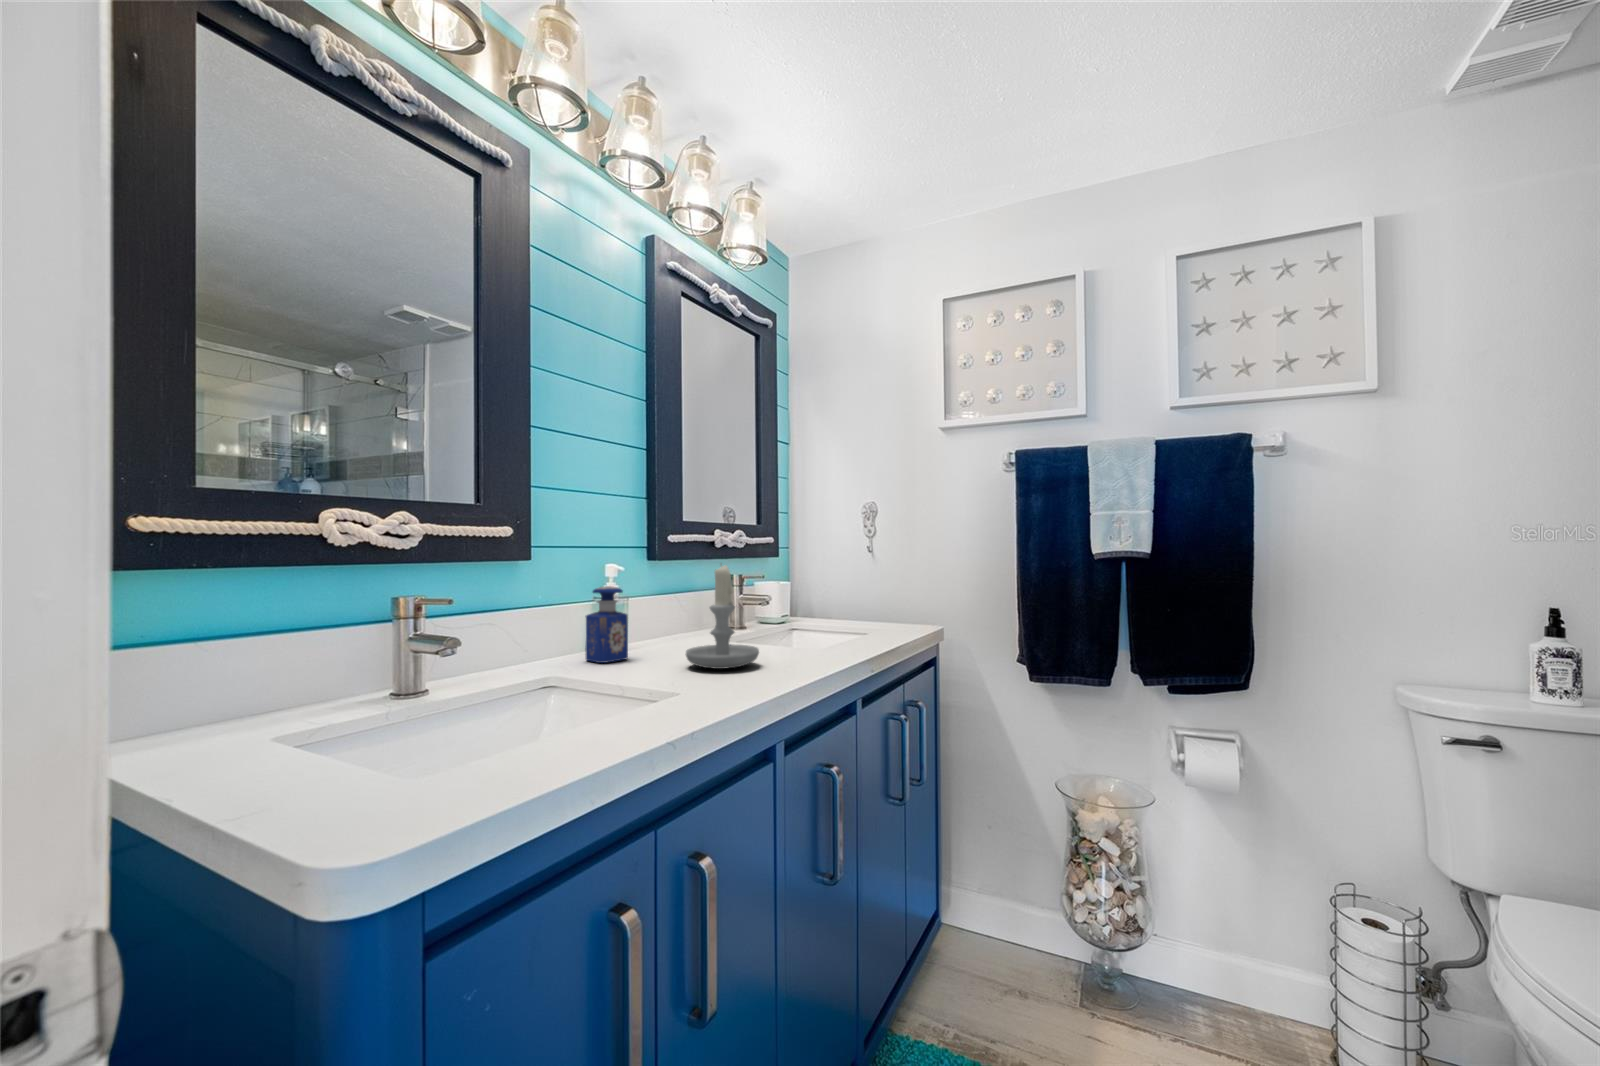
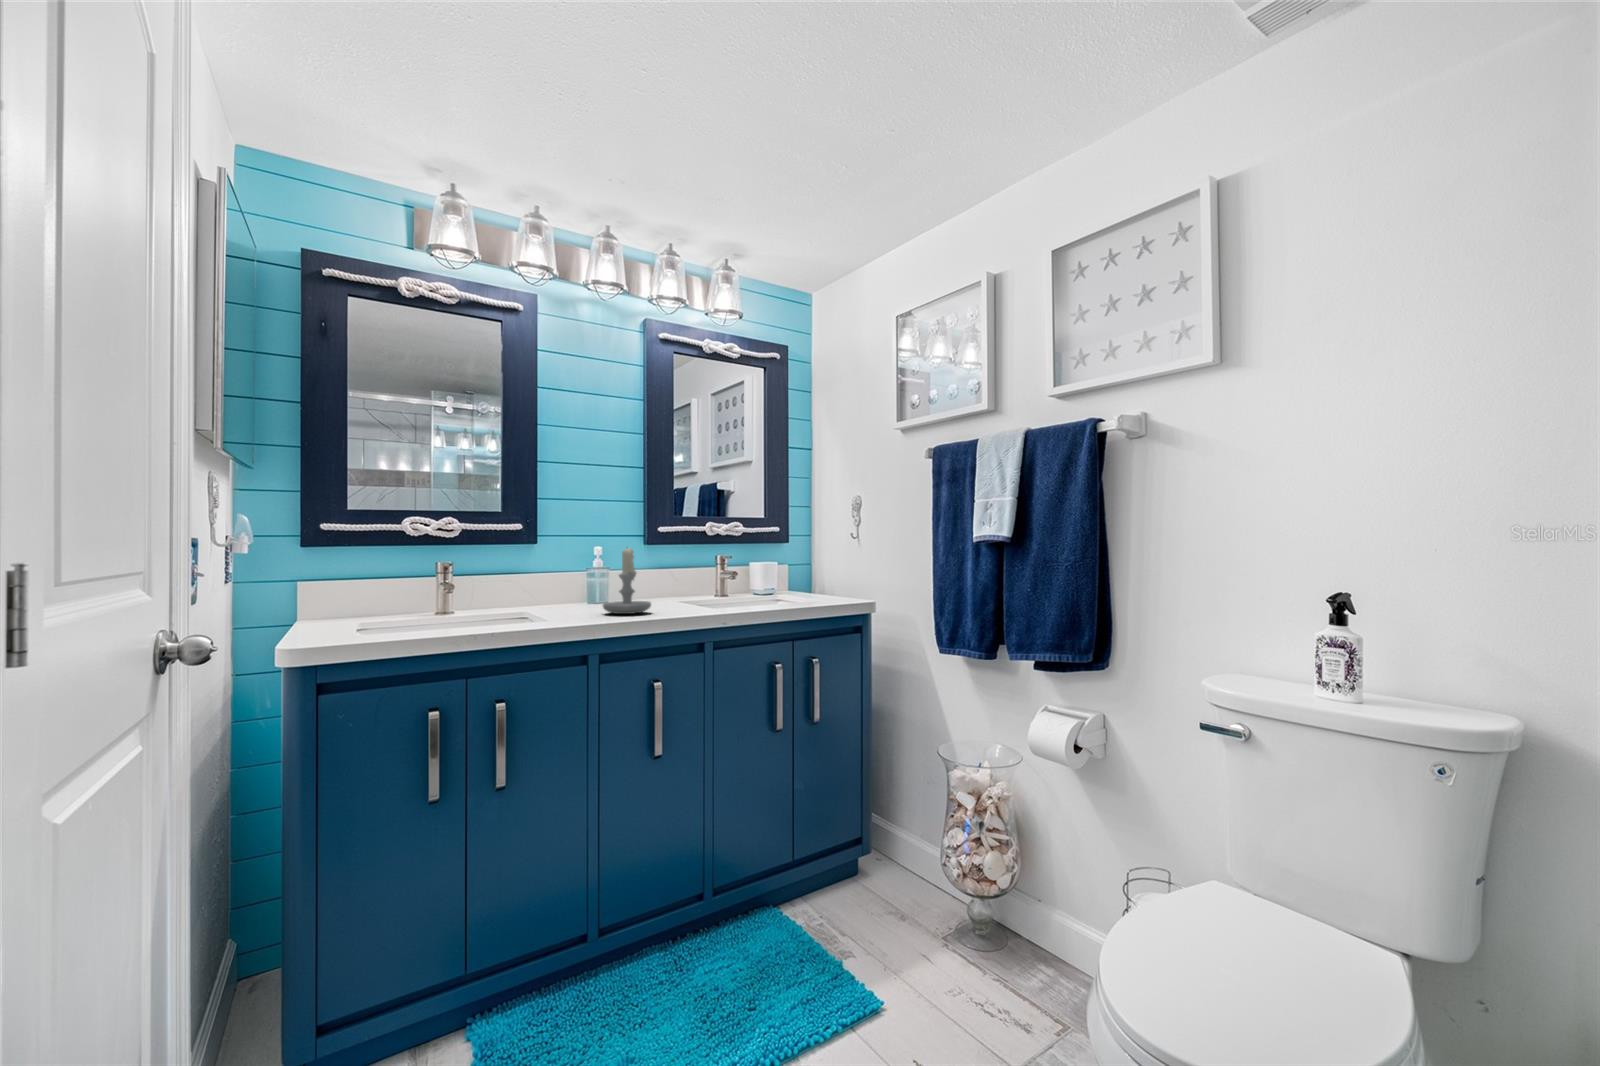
perfume bottle: present [585,586,628,663] -> none [571,561,595,609]

